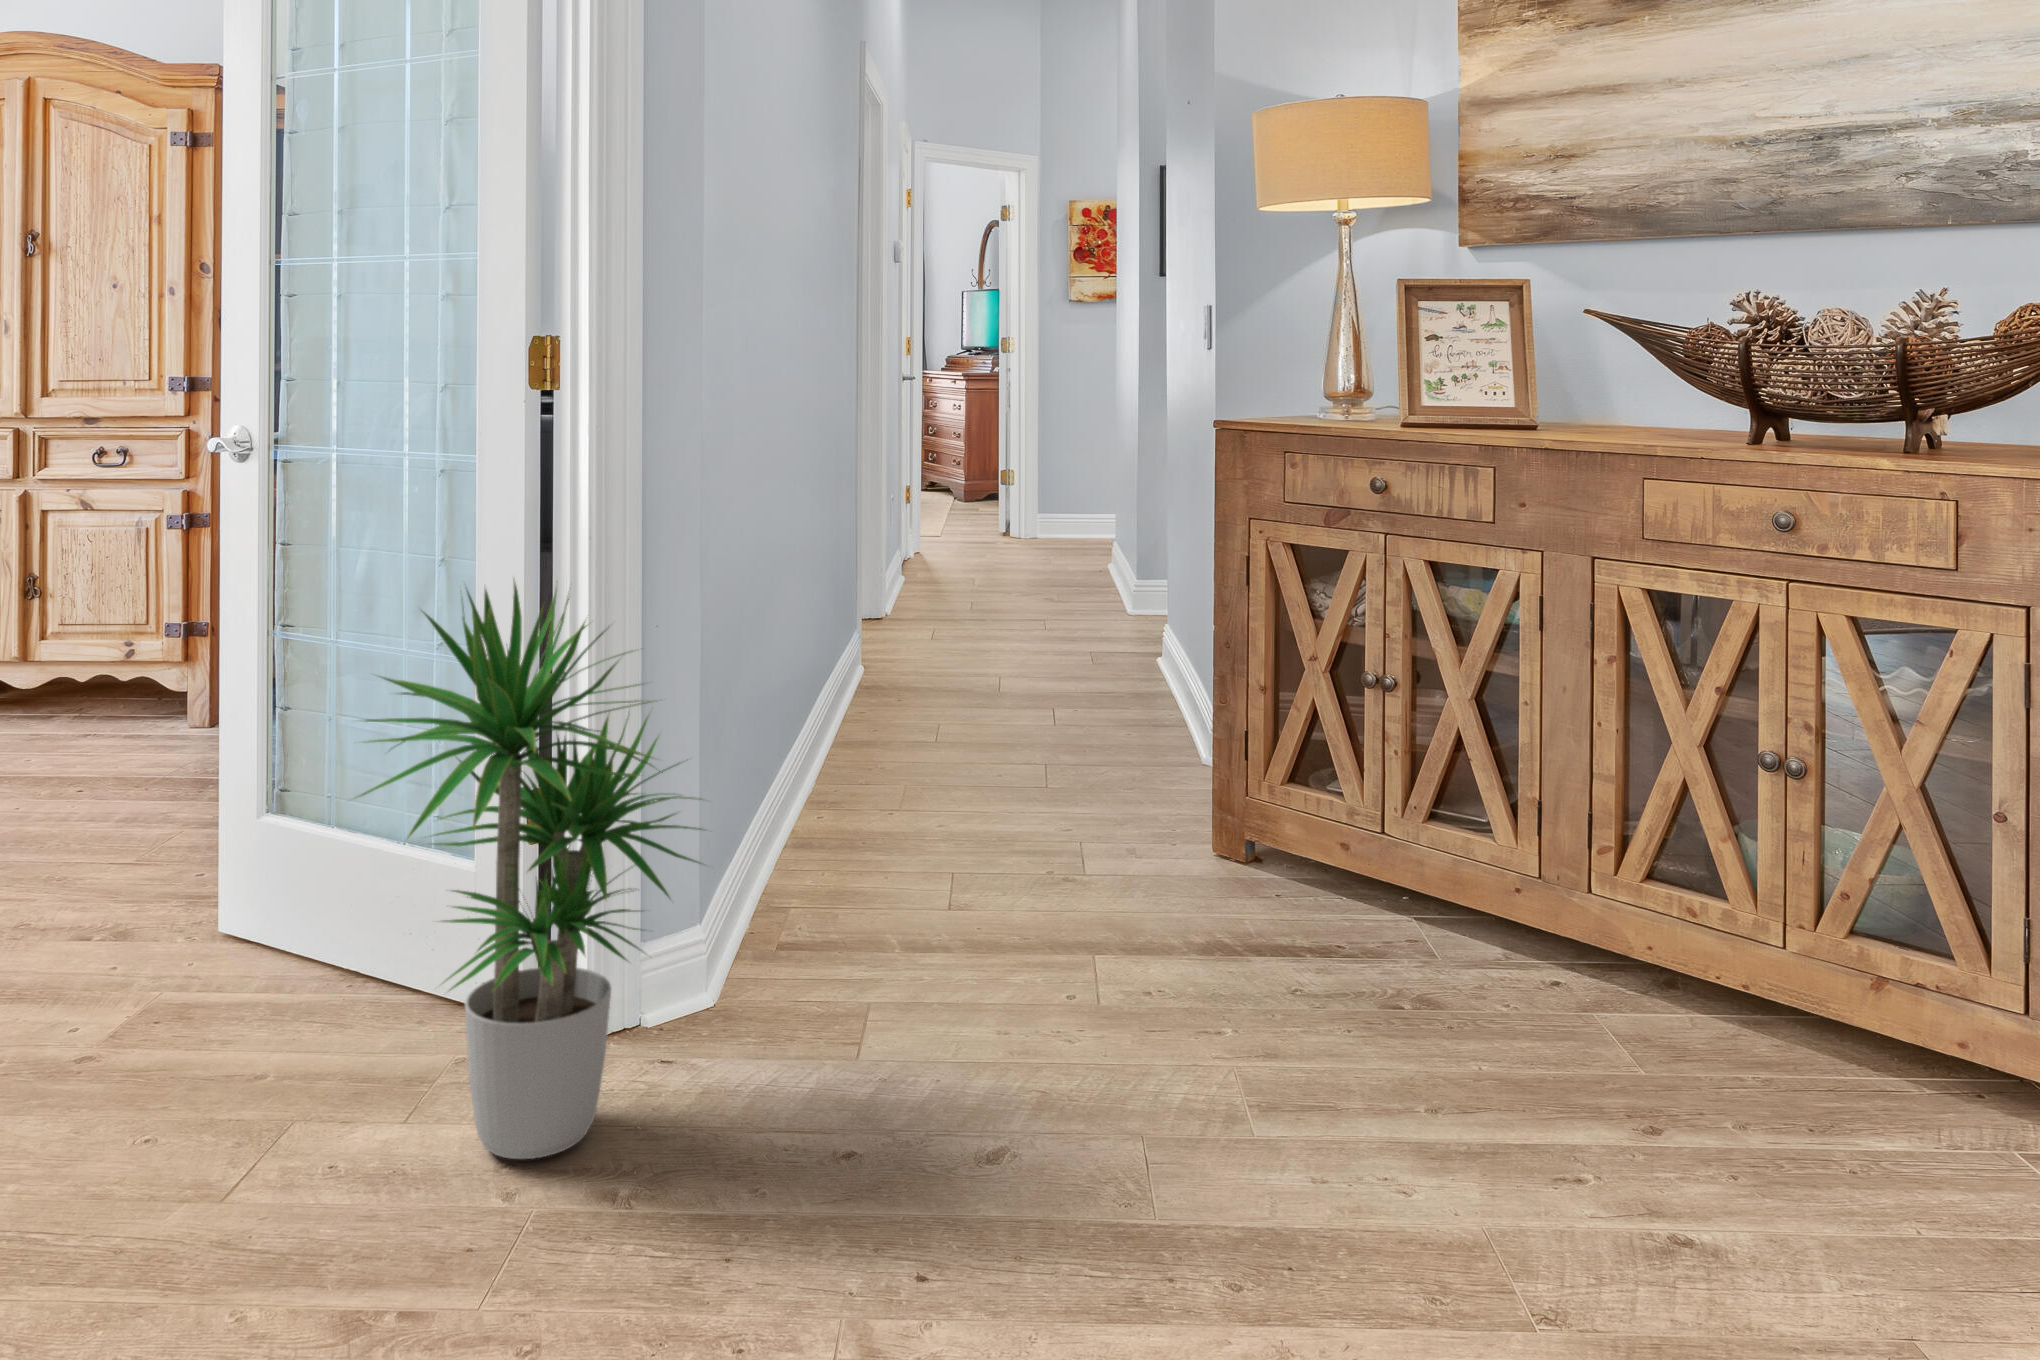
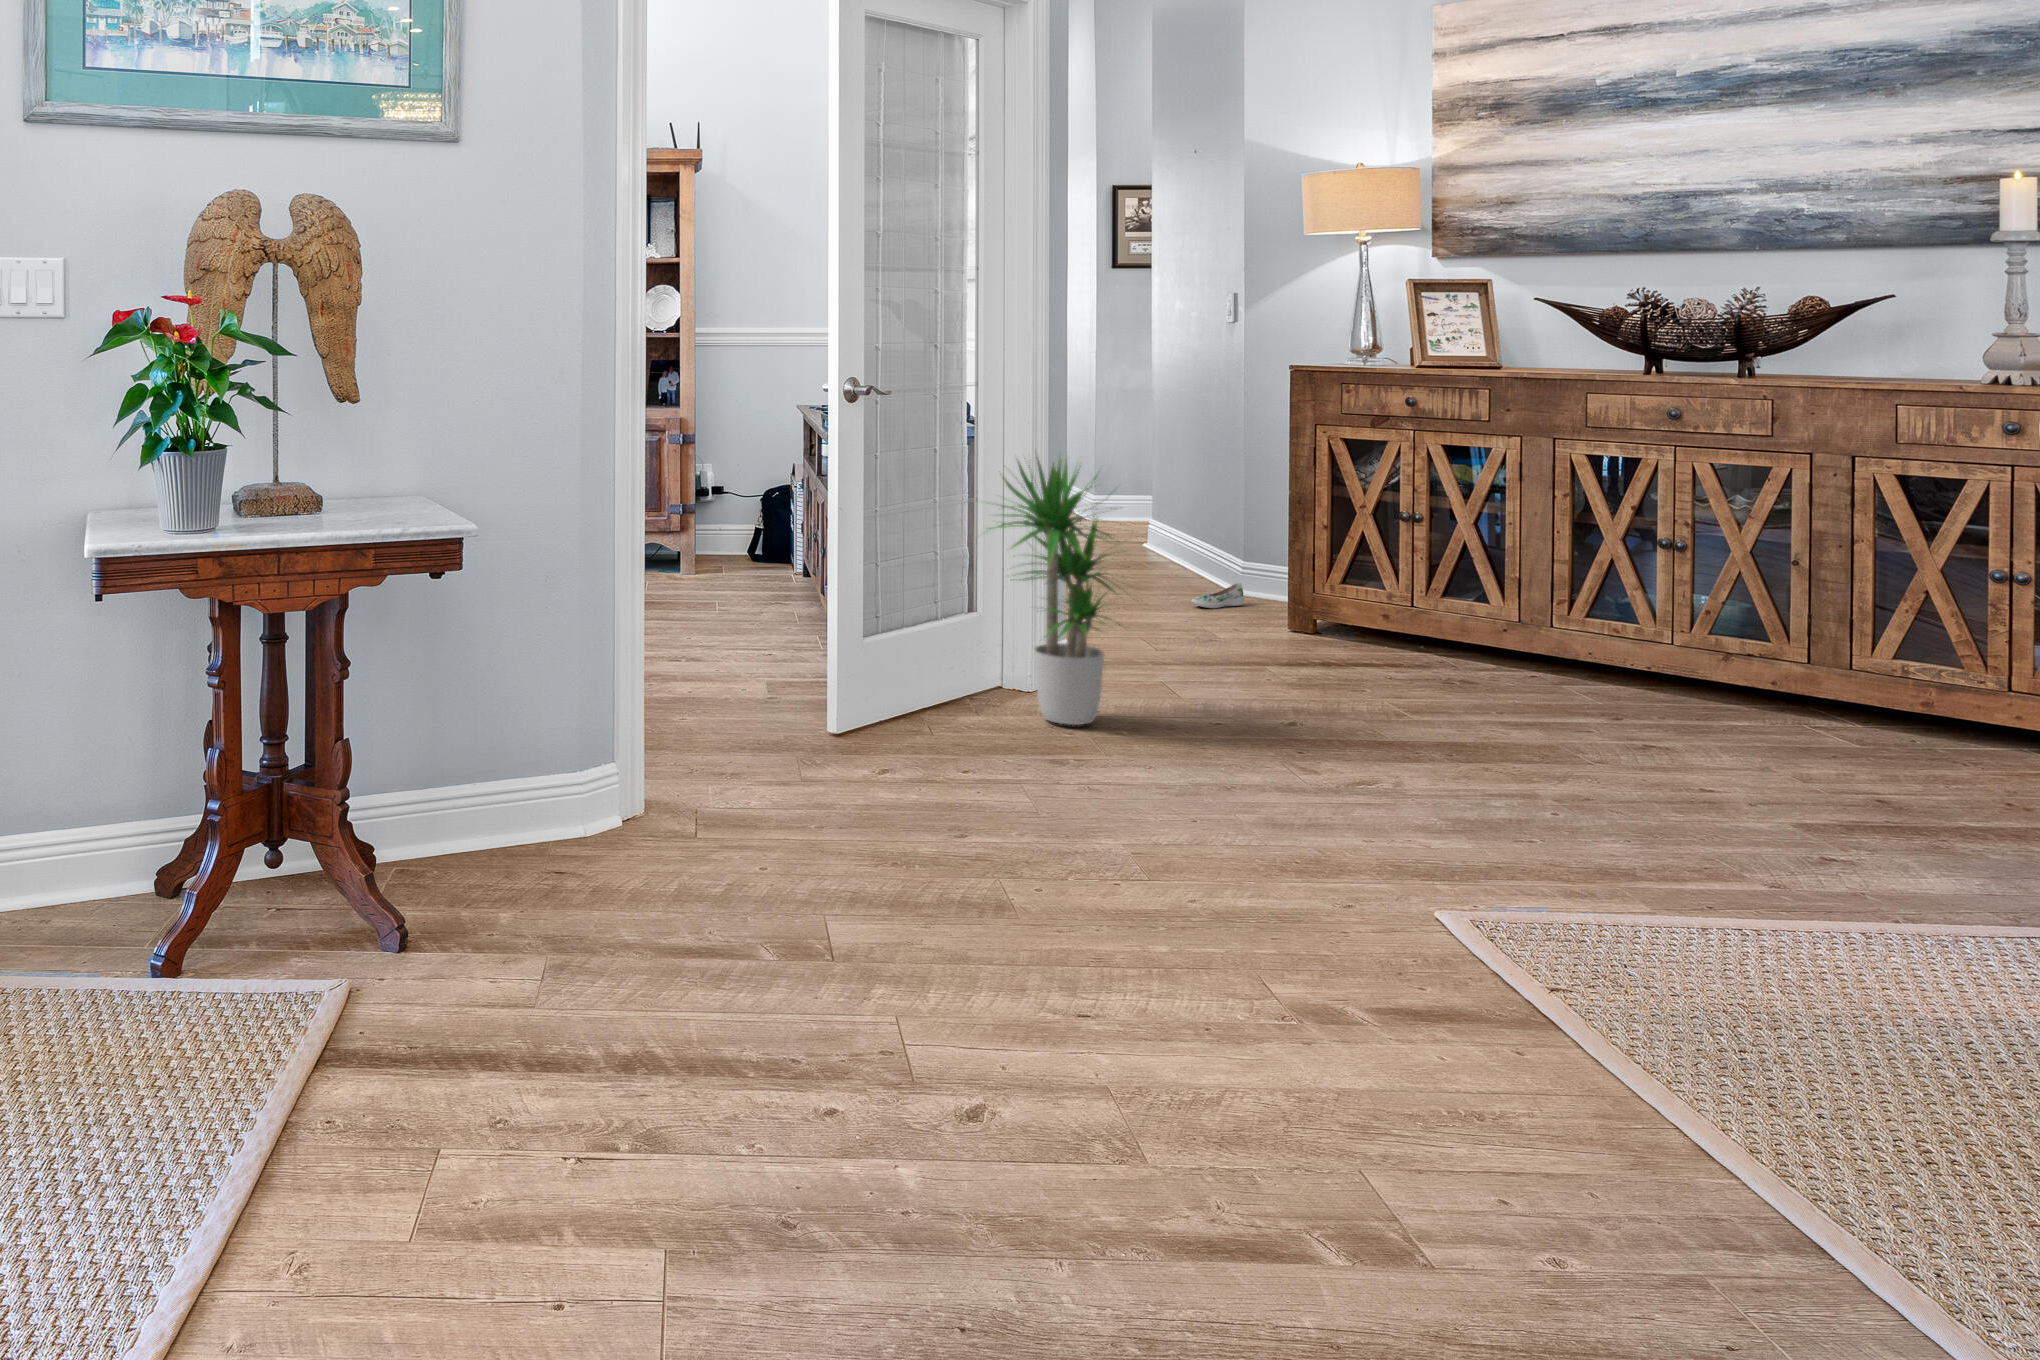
shoe: none [1107,762,1196,805] -> present [1191,583,1244,608]

